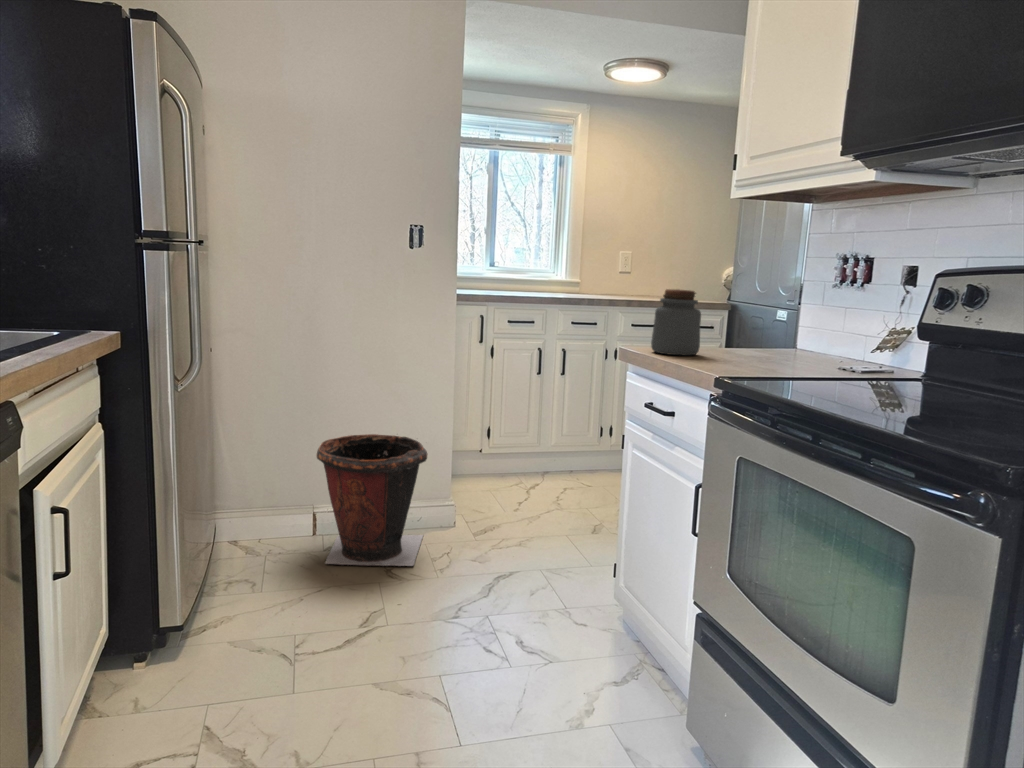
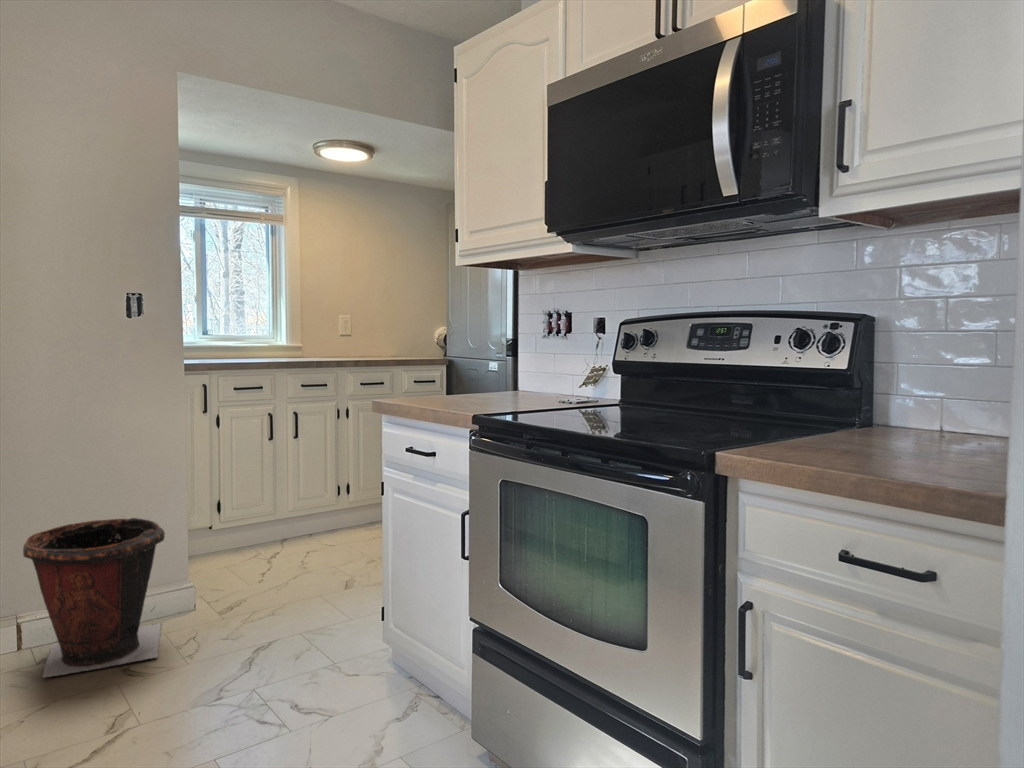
jar: present [651,289,701,355] -> none [401,344,445,403]

